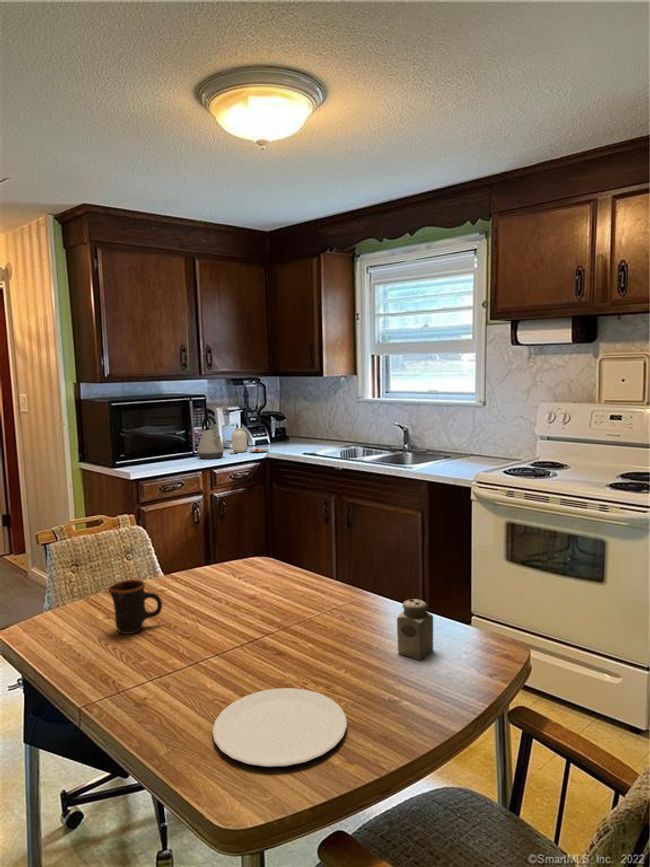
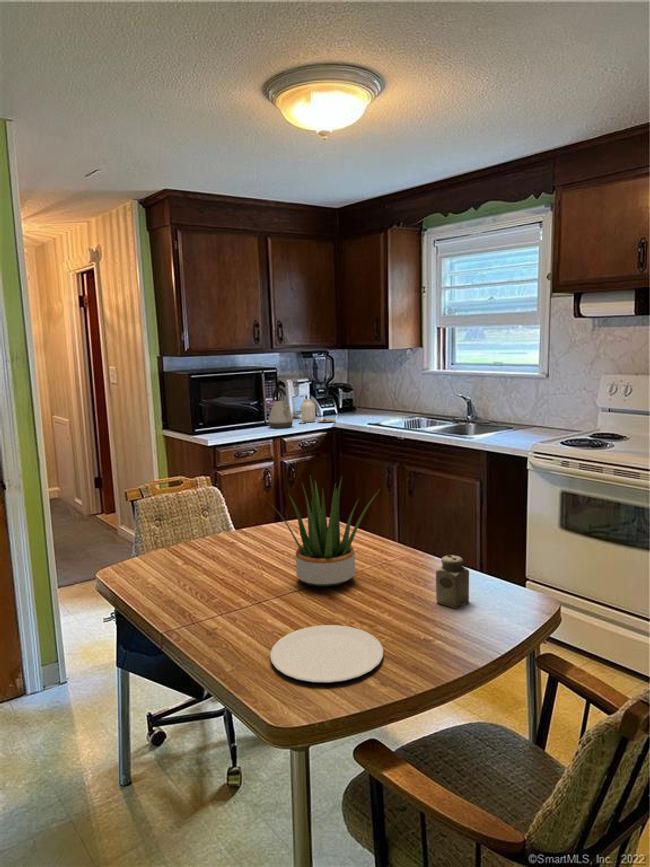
potted plant: none [201,512,331,640] -> present [277,476,377,587]
mug: present [108,580,162,634] -> none [186,532,232,578]

